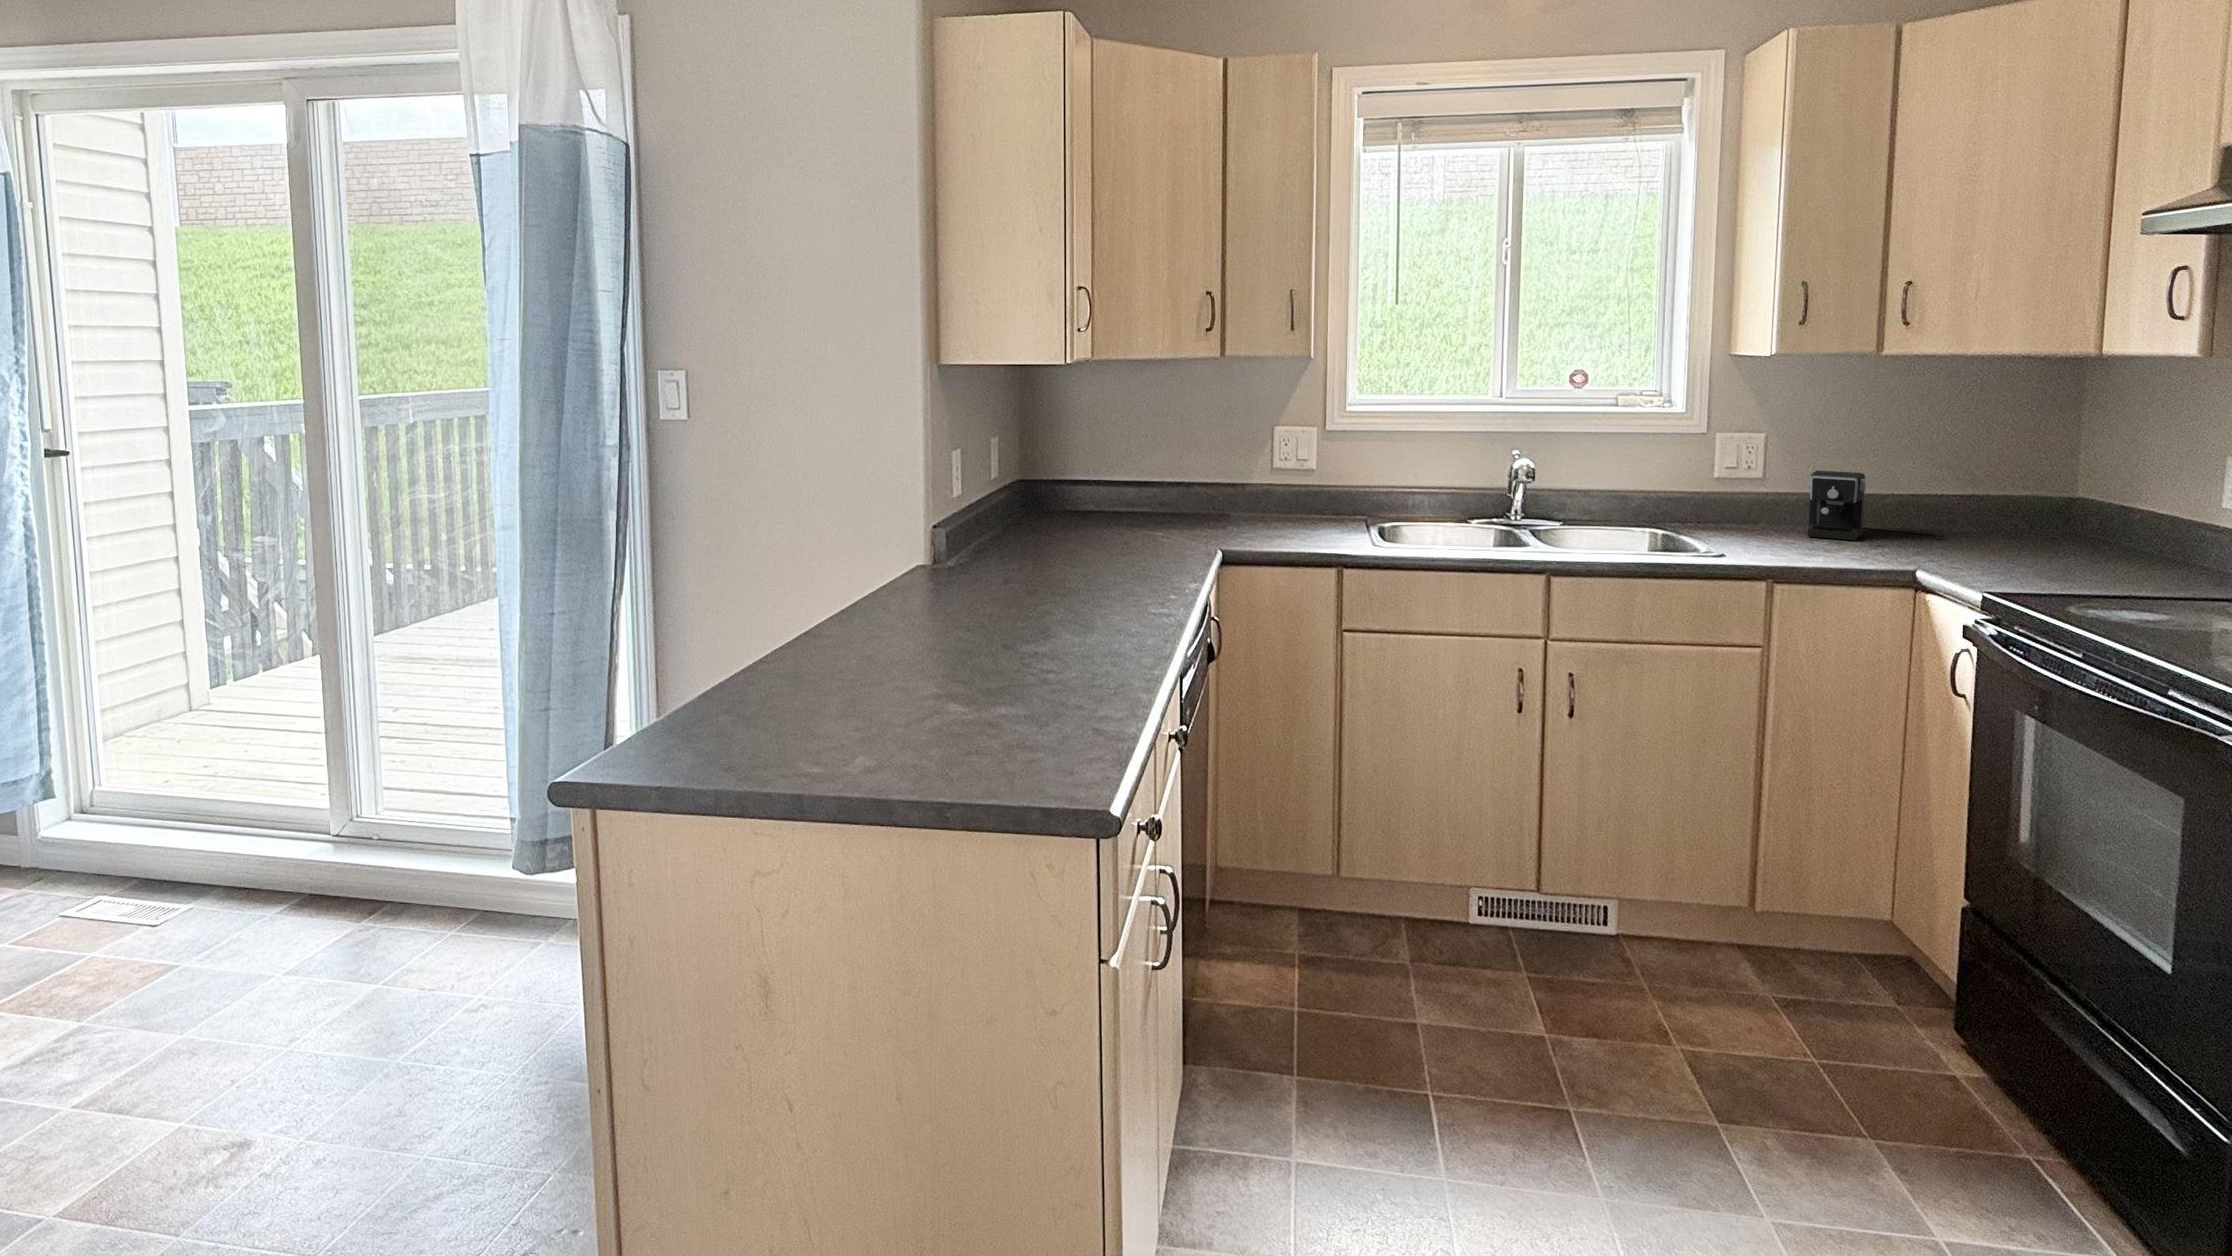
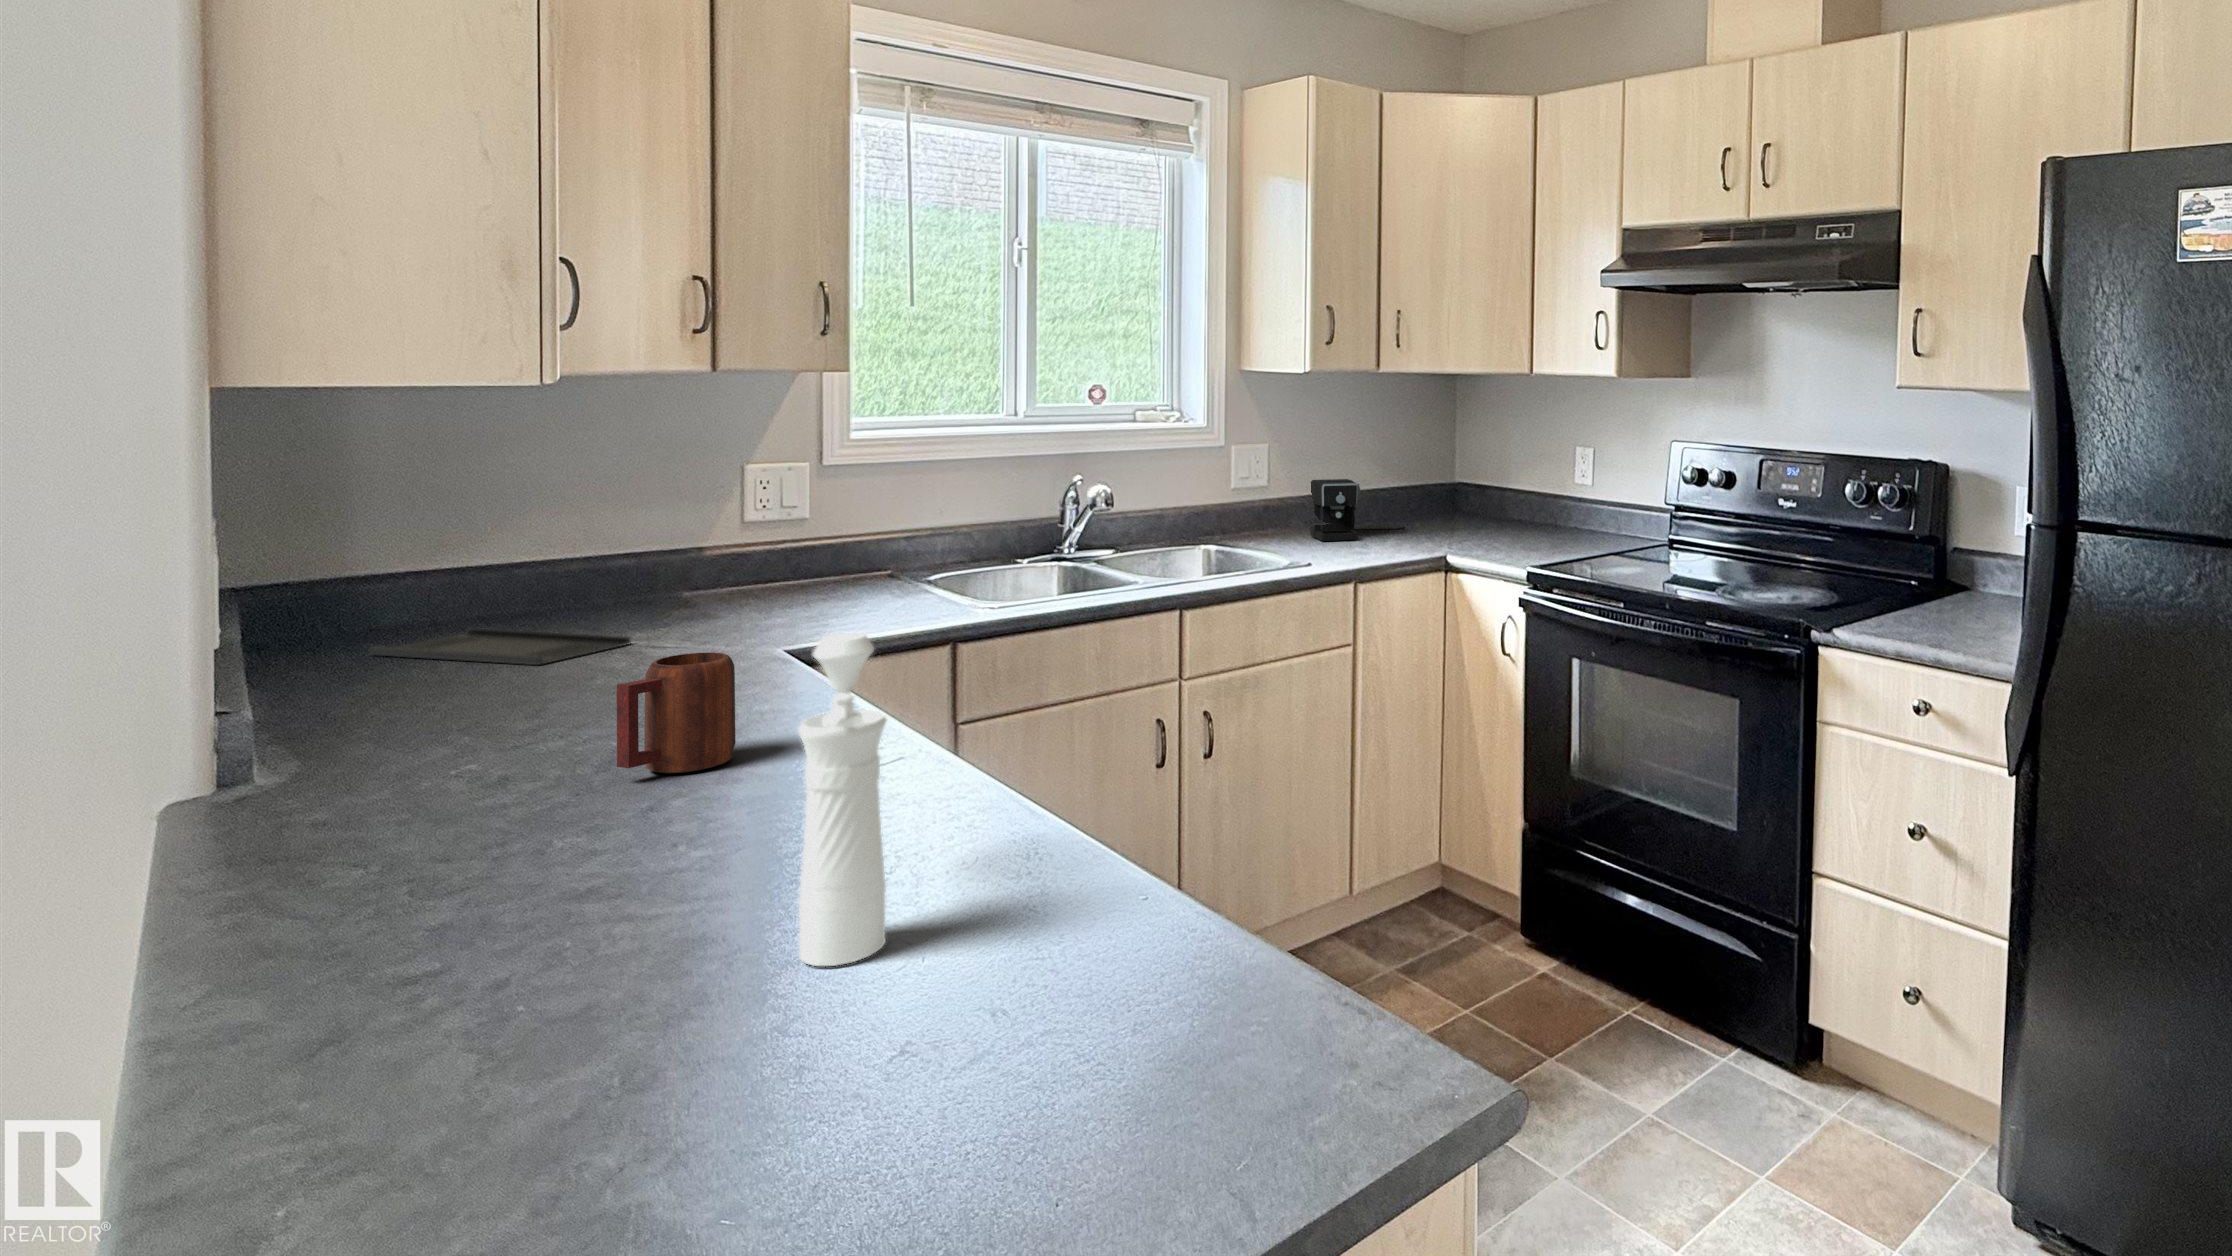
tray: none [1060,513,1161,539] -> present [368,628,631,665]
pepper mill: none [874,531,964,710] -> present [798,632,887,966]
mug: none [1001,539,1065,608] -> present [617,653,735,773]

